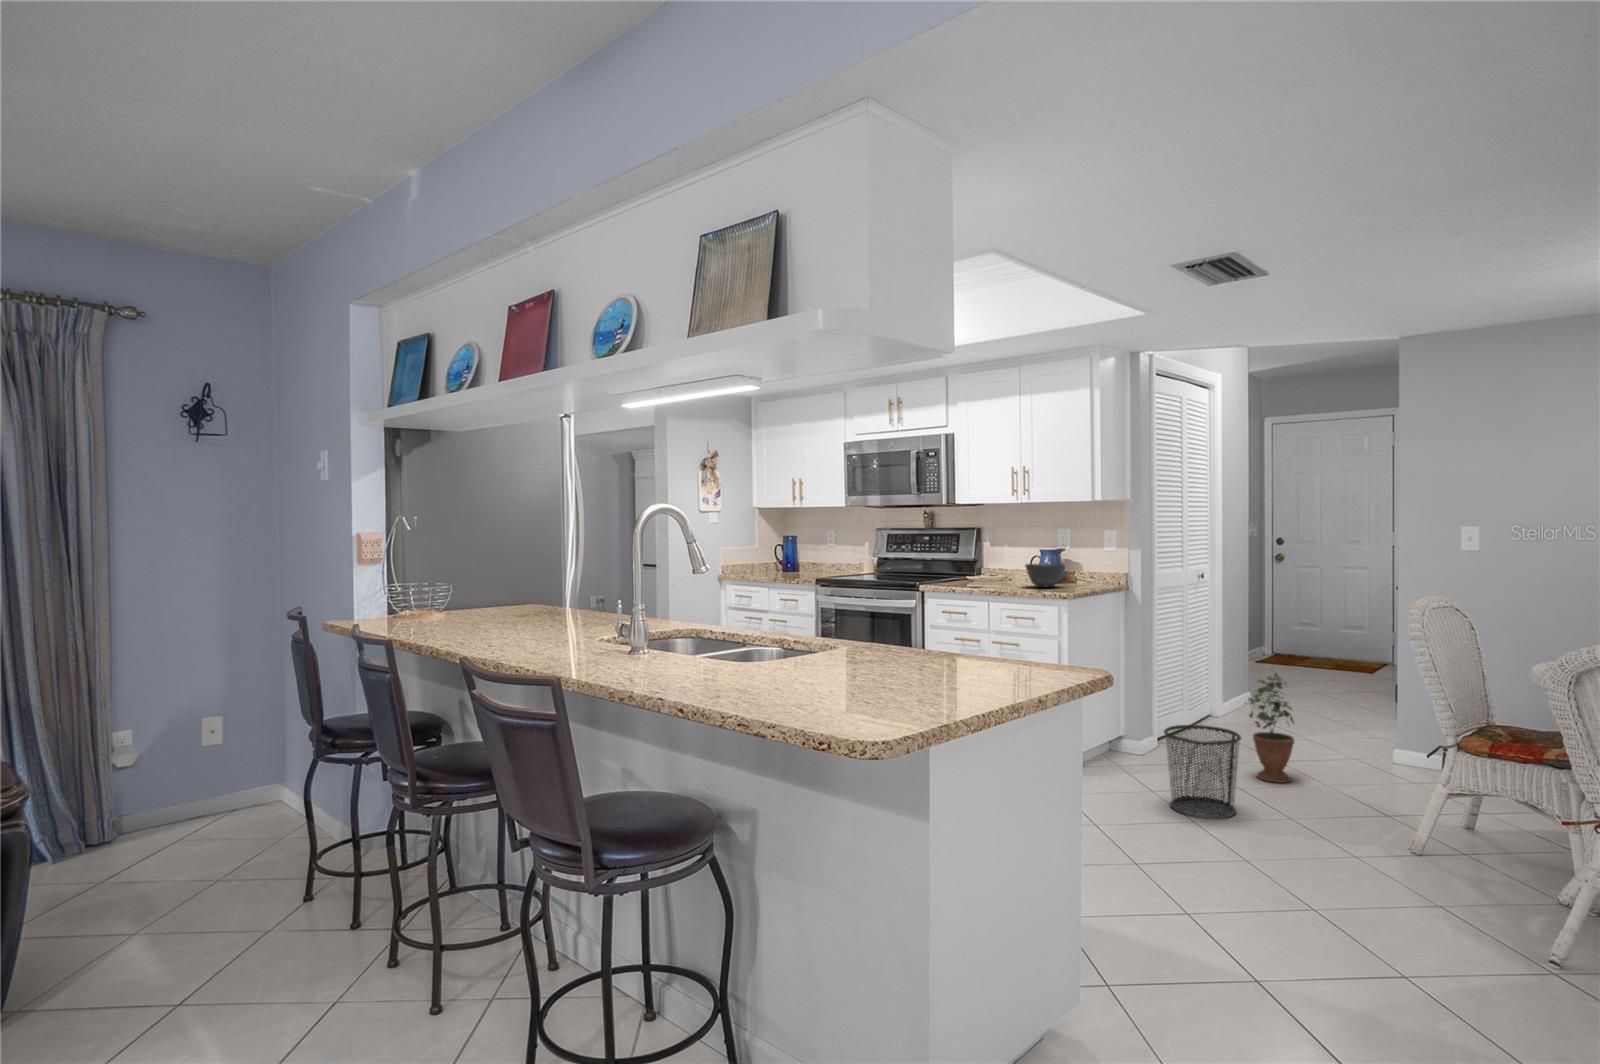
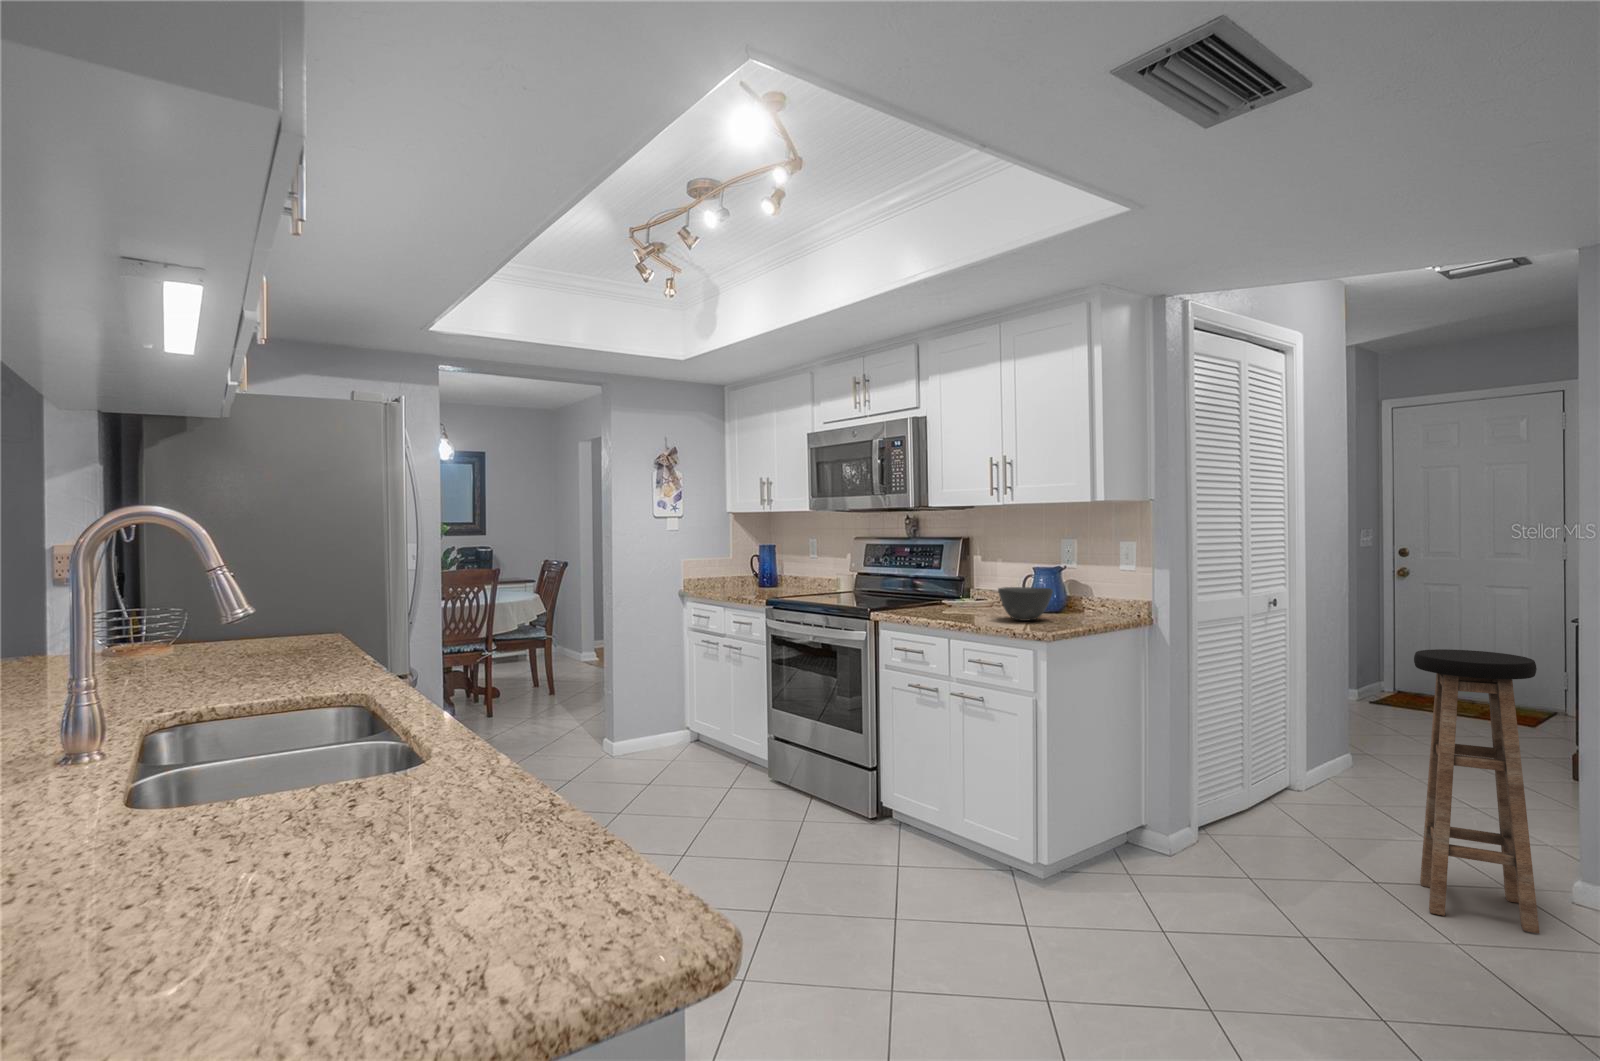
bar stool: none [1301,602,1373,777] -> present [1414,649,1539,933]
potted plant: present [1248,673,1294,783] -> none [1316,755,1402,934]
waste bin: present [1164,725,1241,818] -> none [1170,843,1298,1010]

